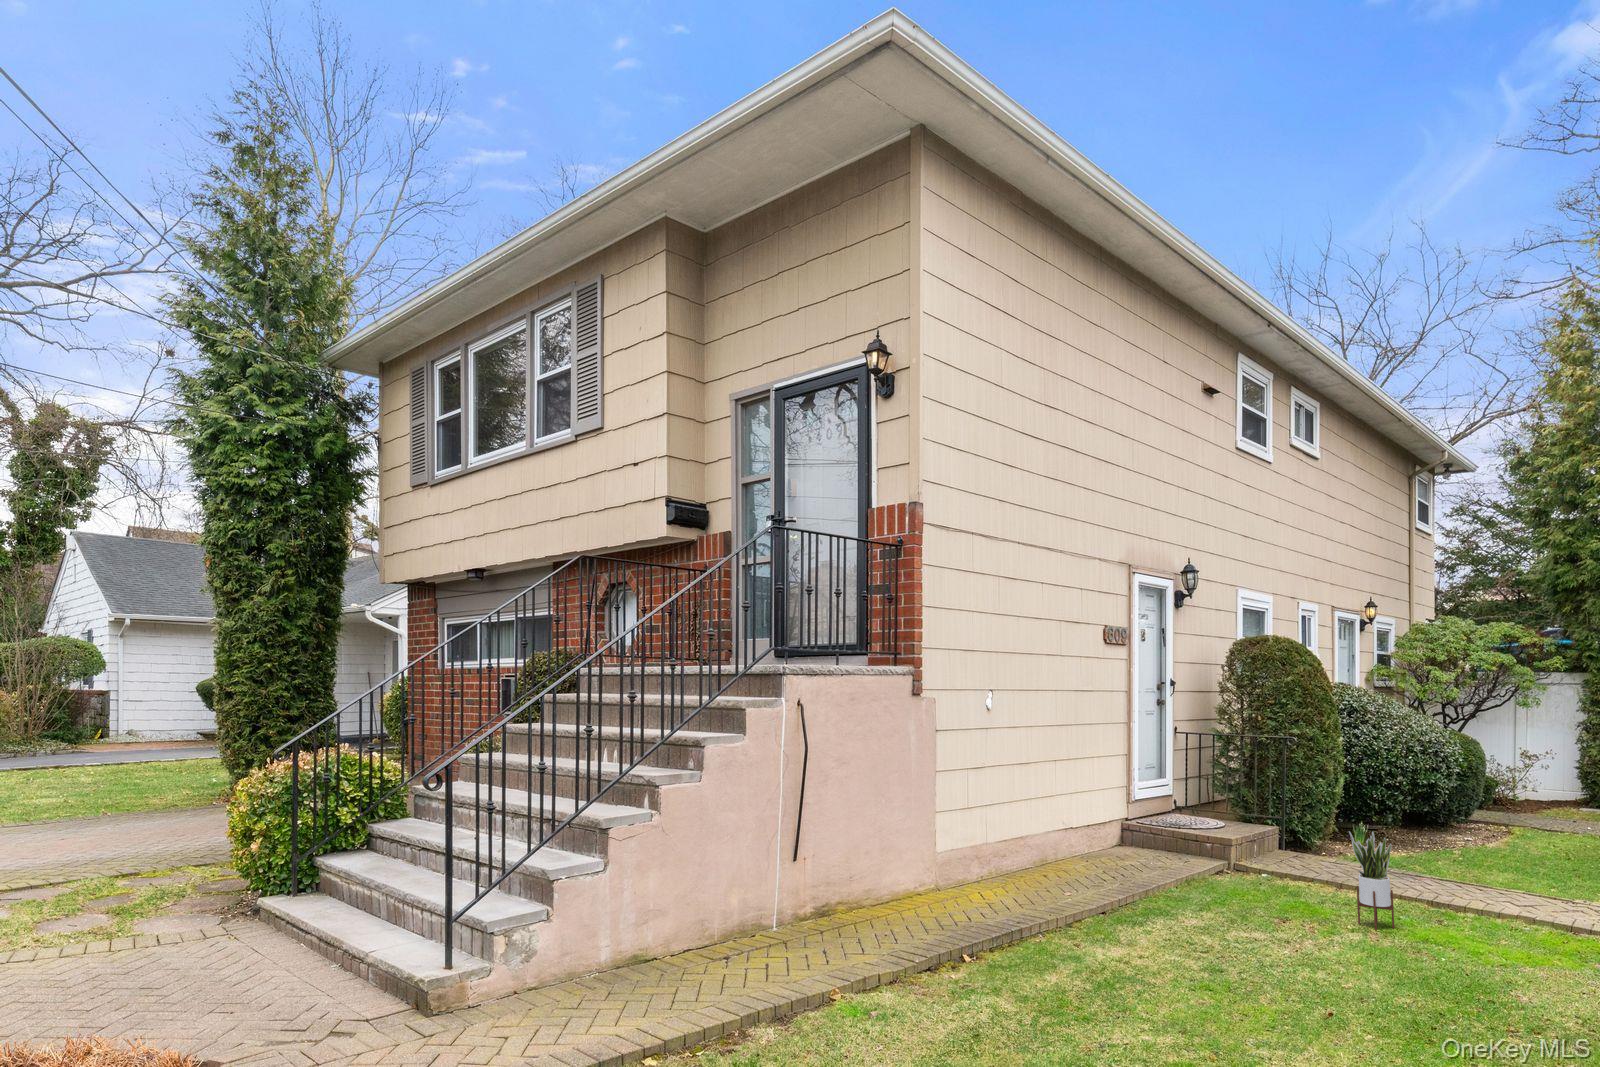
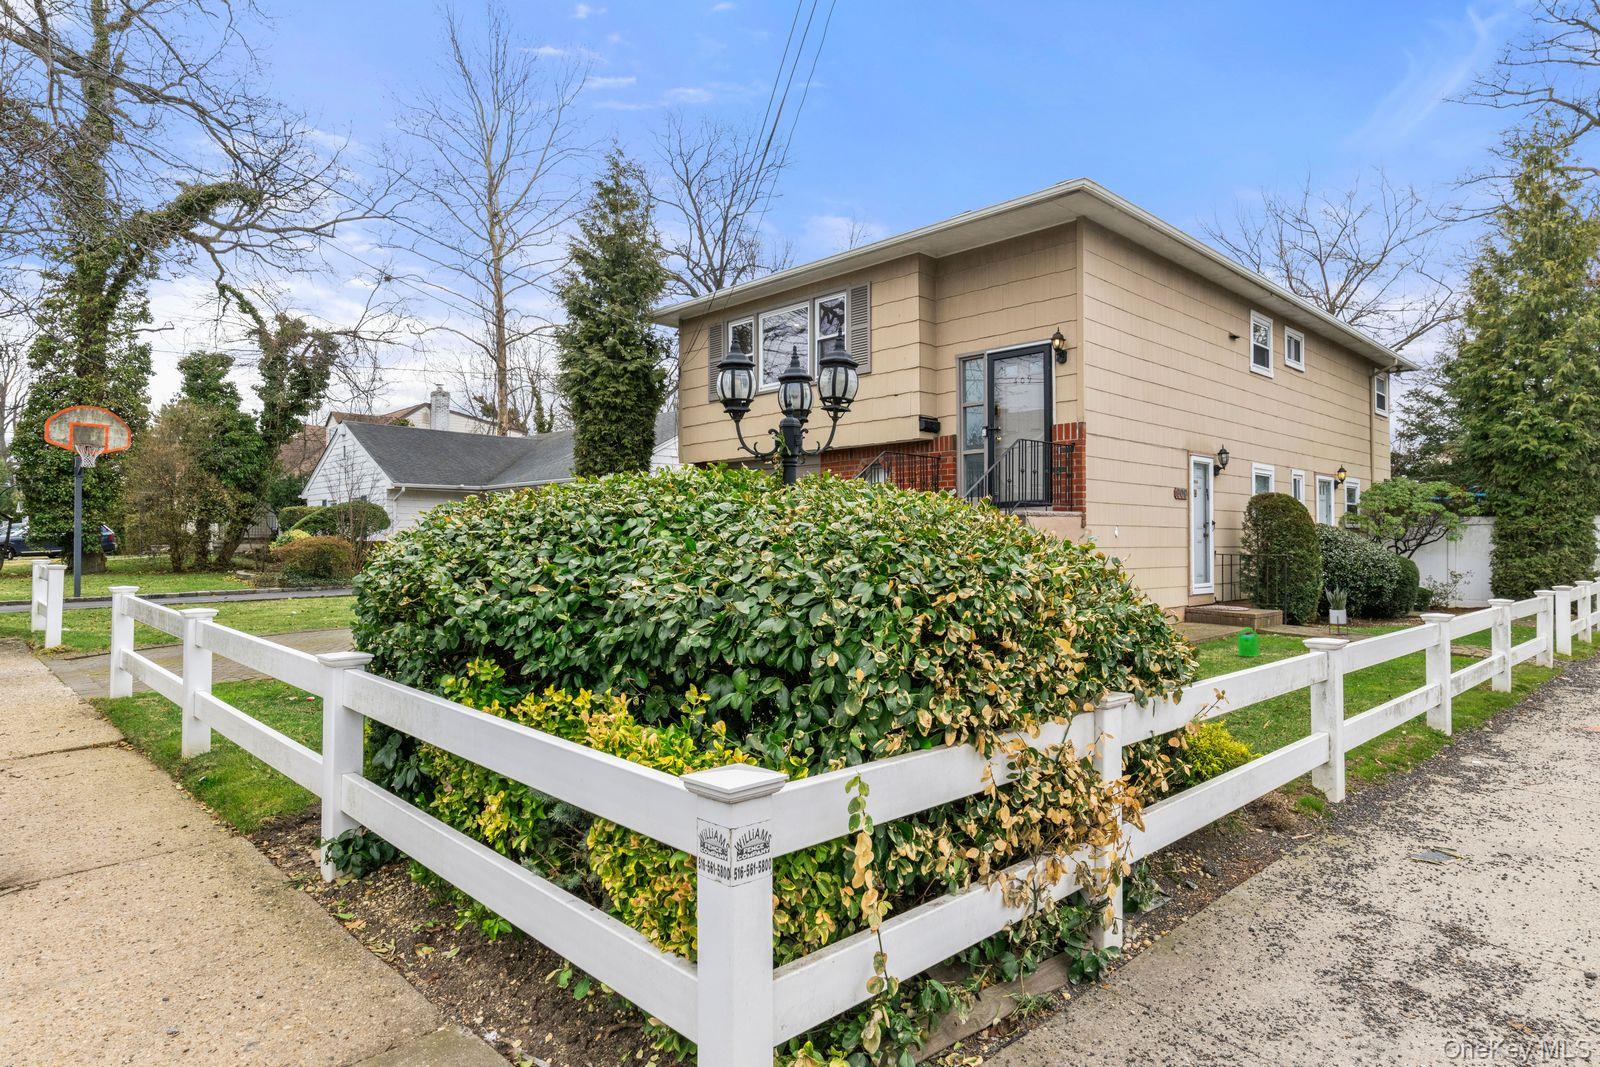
watering can: none [1155,955,1208,1029] -> present [1238,627,1259,657]

